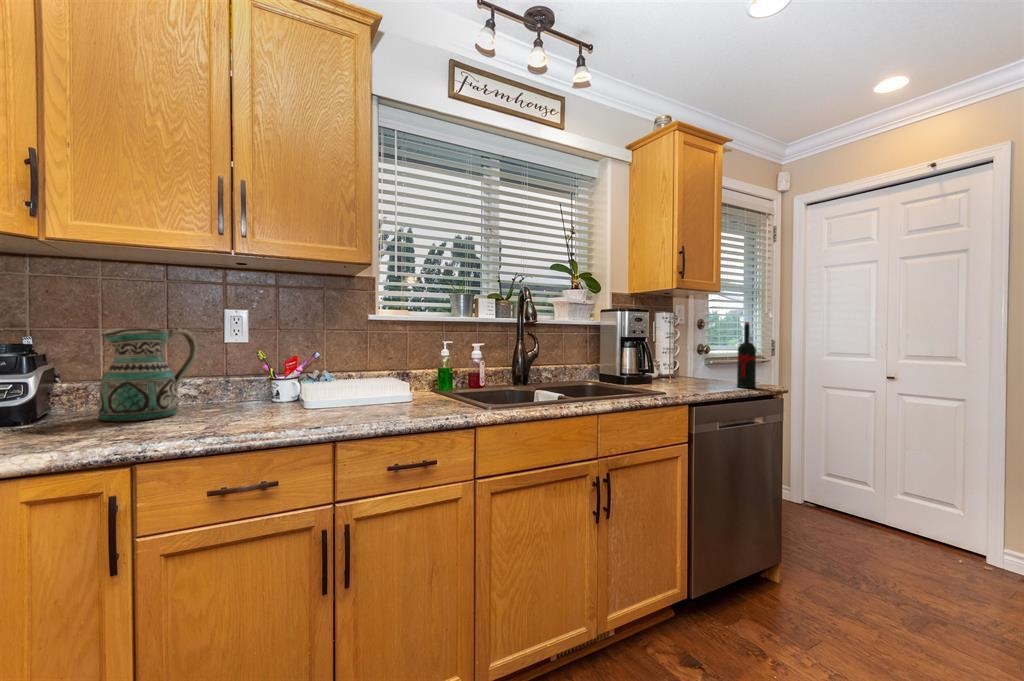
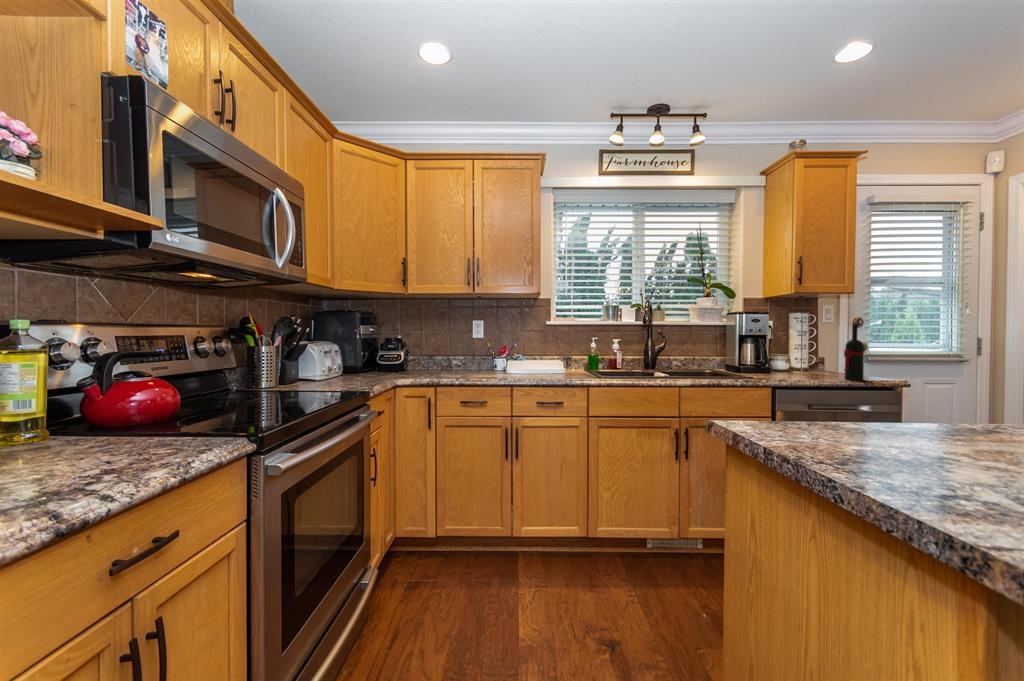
ceramic pitcher: present [98,328,197,421] -> none [424,331,460,372]

